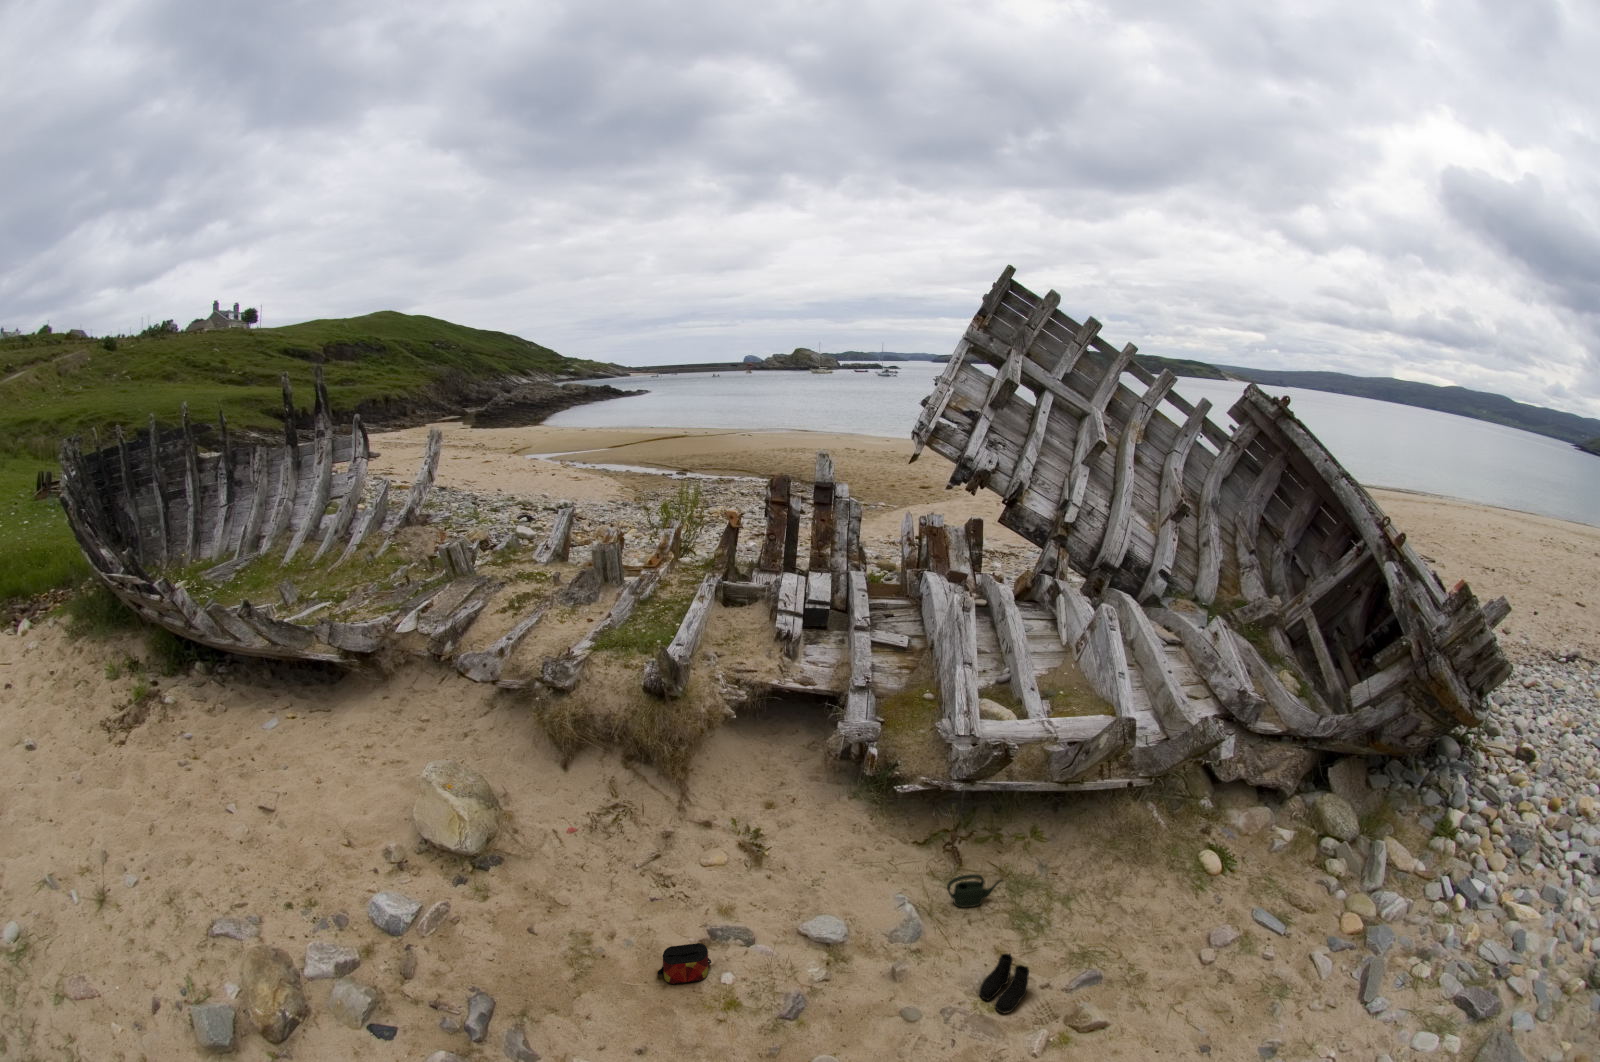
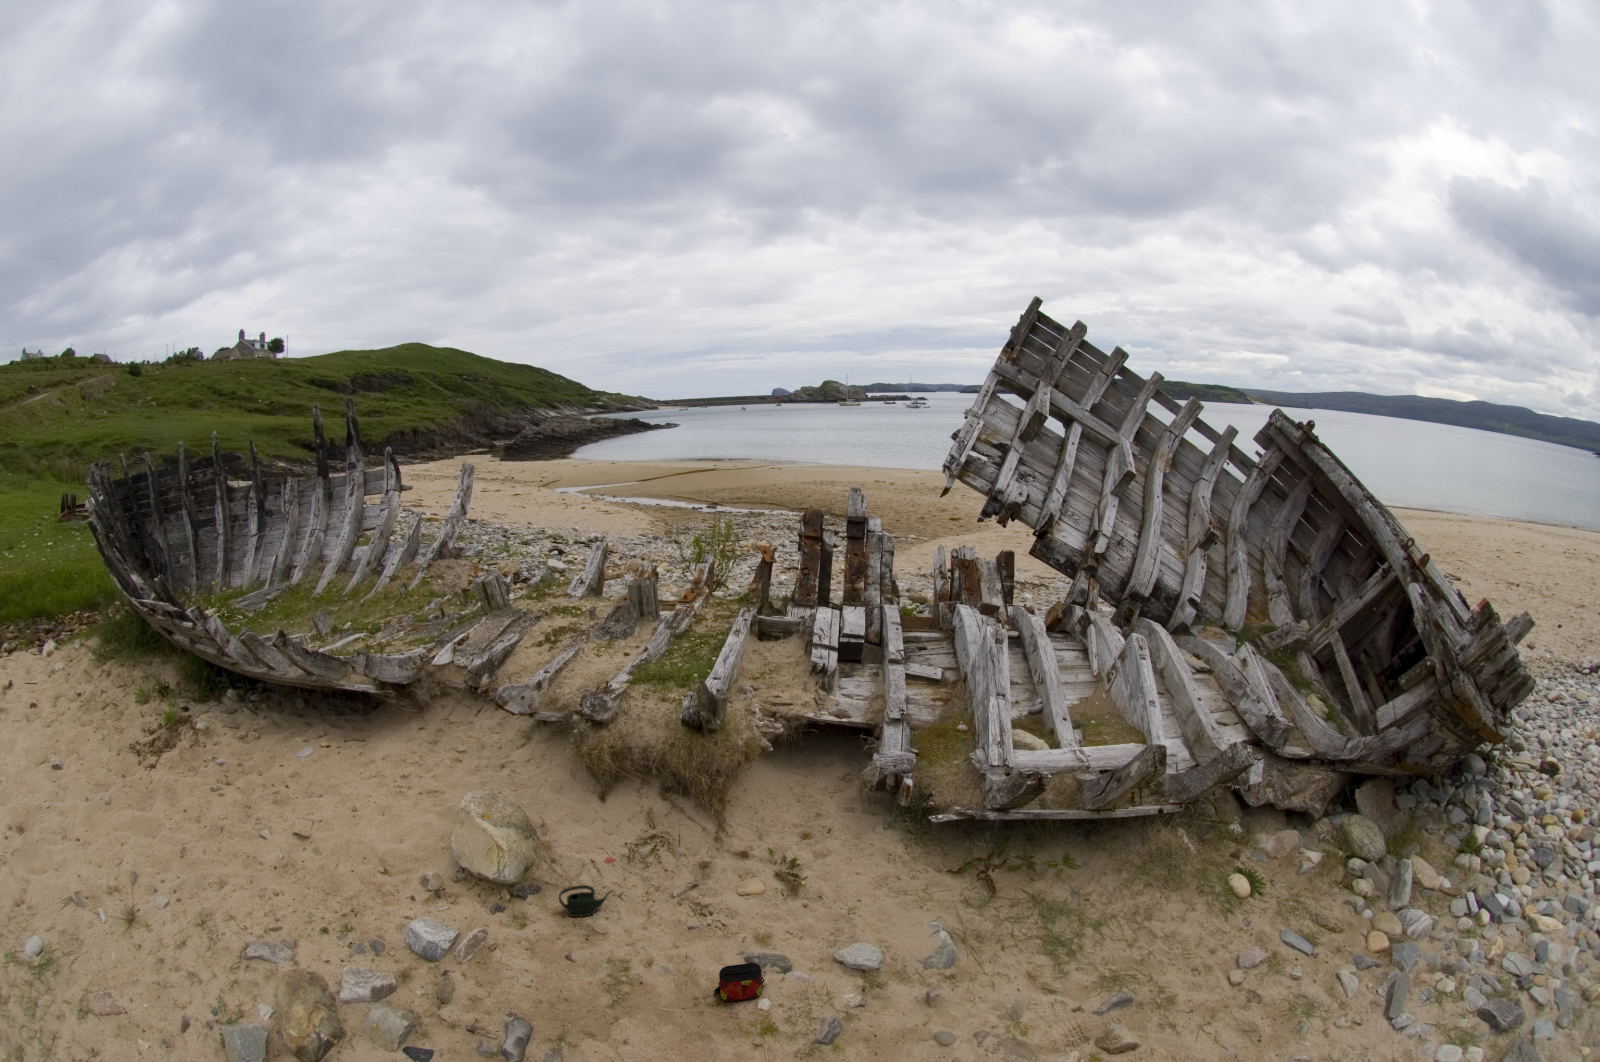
watering can: present [947,874,1002,907] -> present [559,885,612,917]
boots: present [979,954,1029,1013] -> none [1020,969,1067,1025]

